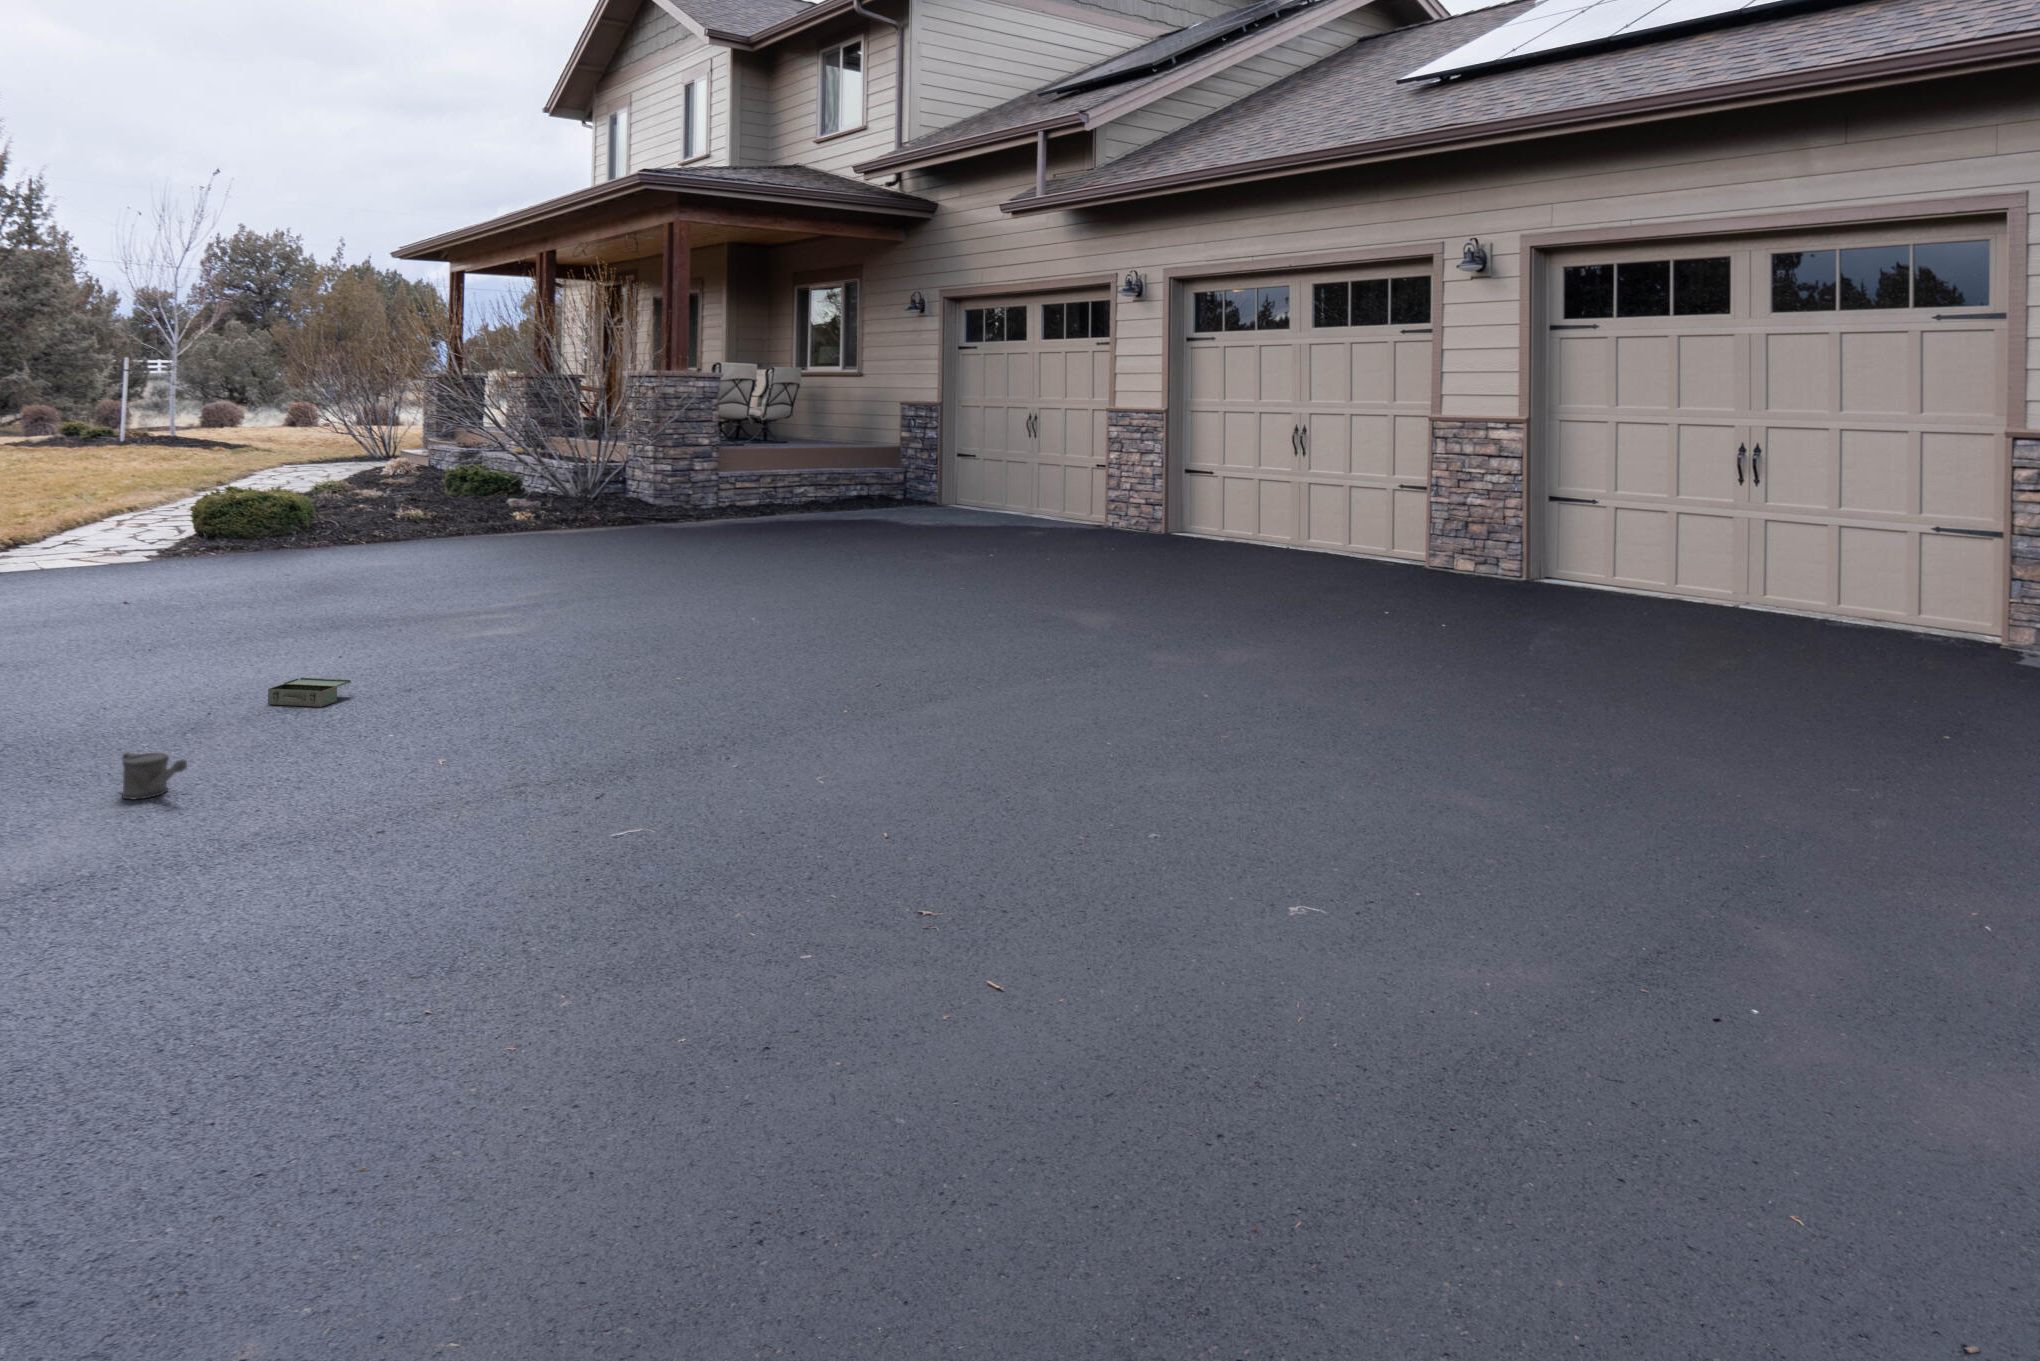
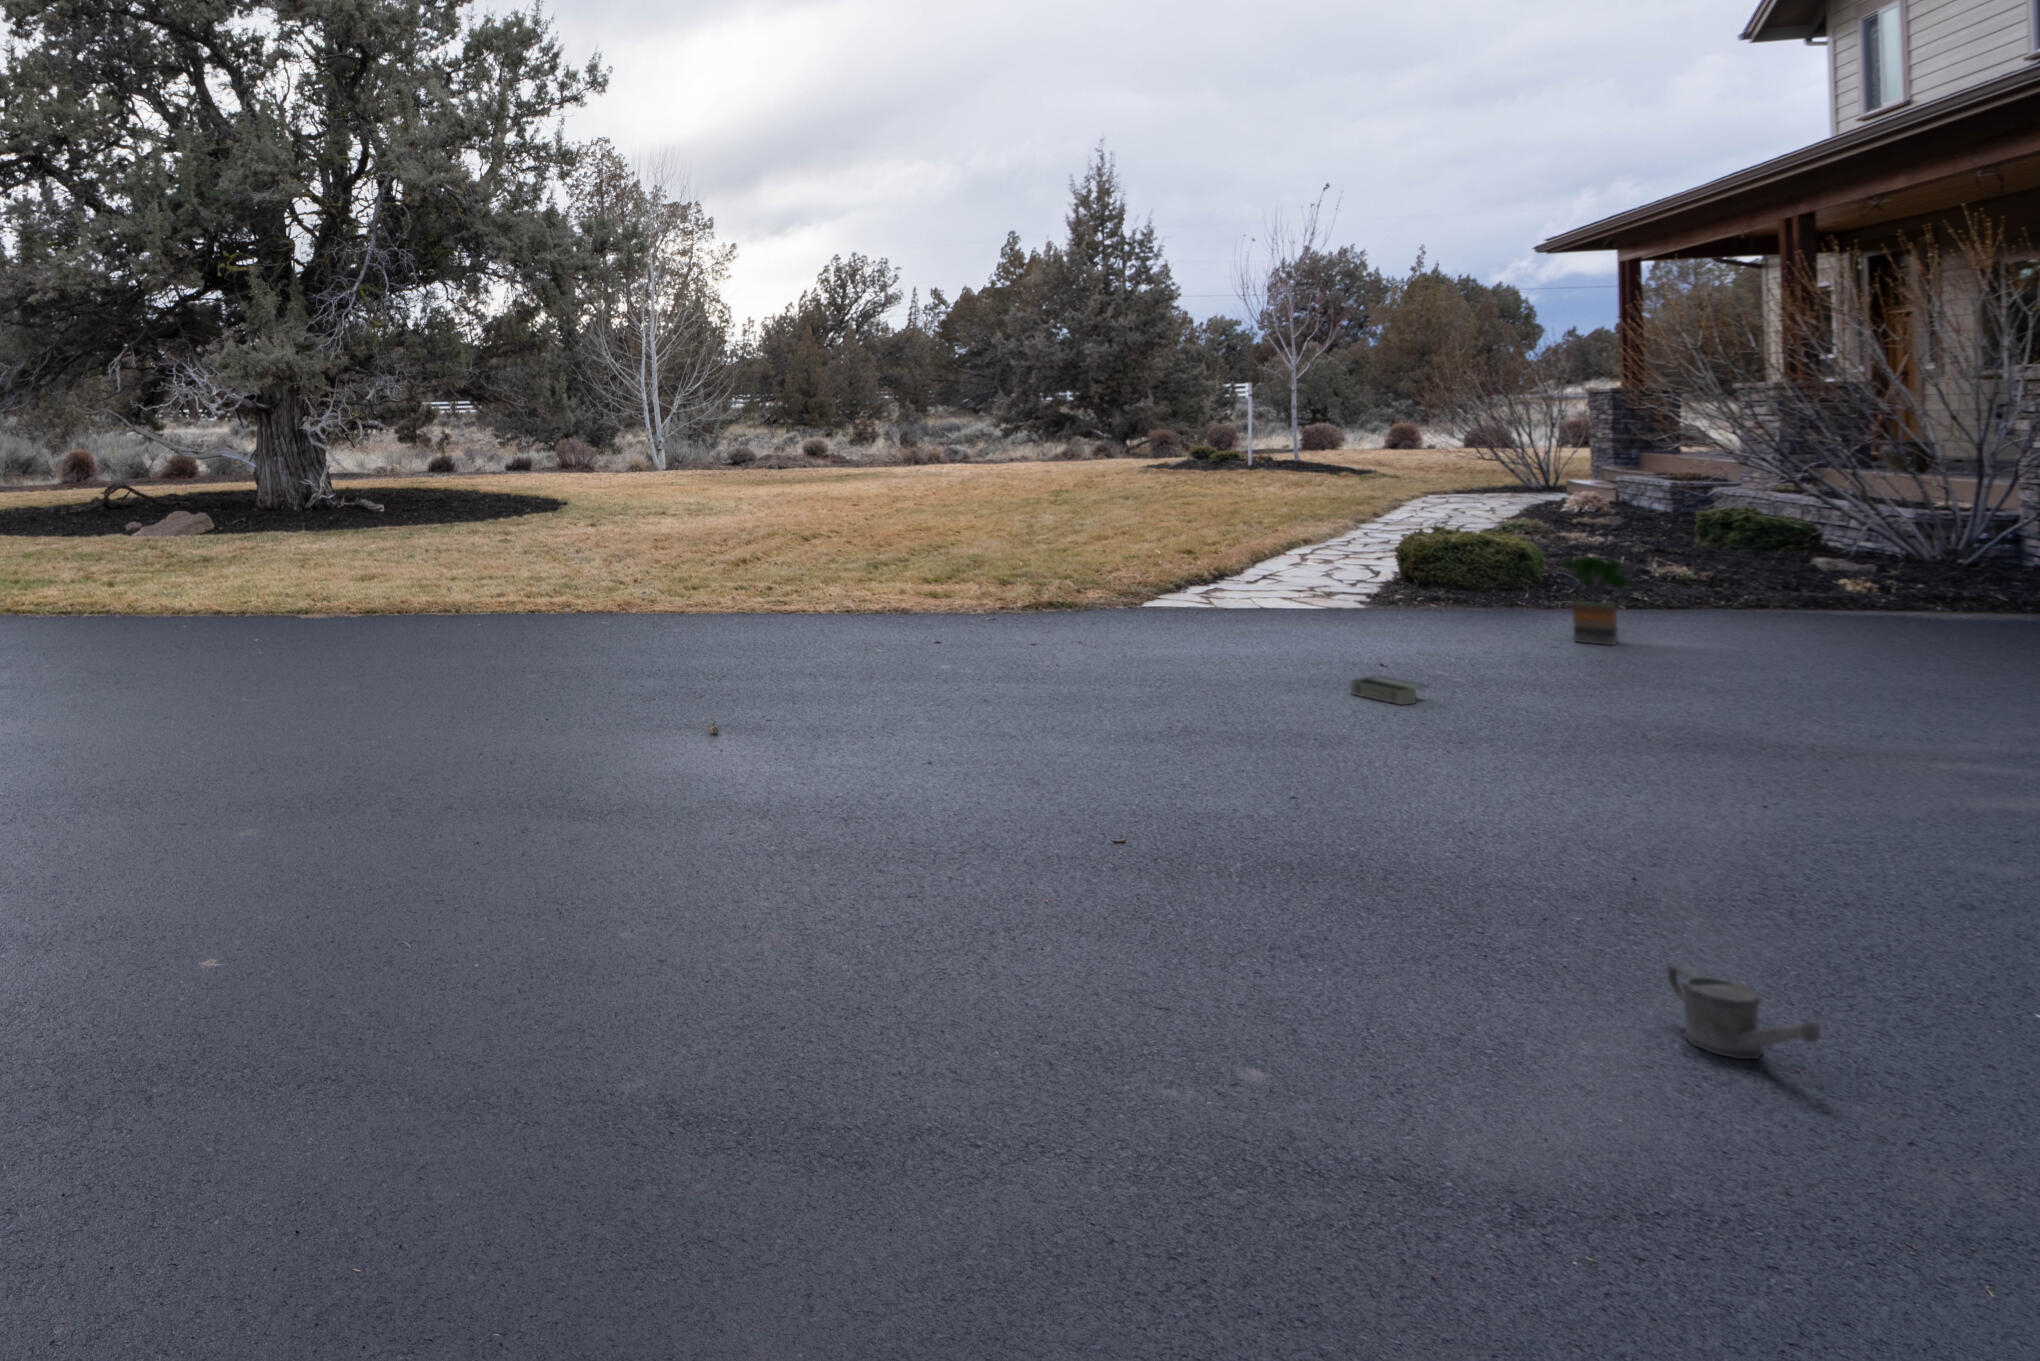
potted tree: none [291,500,342,568] -> present [1562,557,1632,645]
toolbox: present [268,678,351,707] -> present [1351,676,1427,705]

